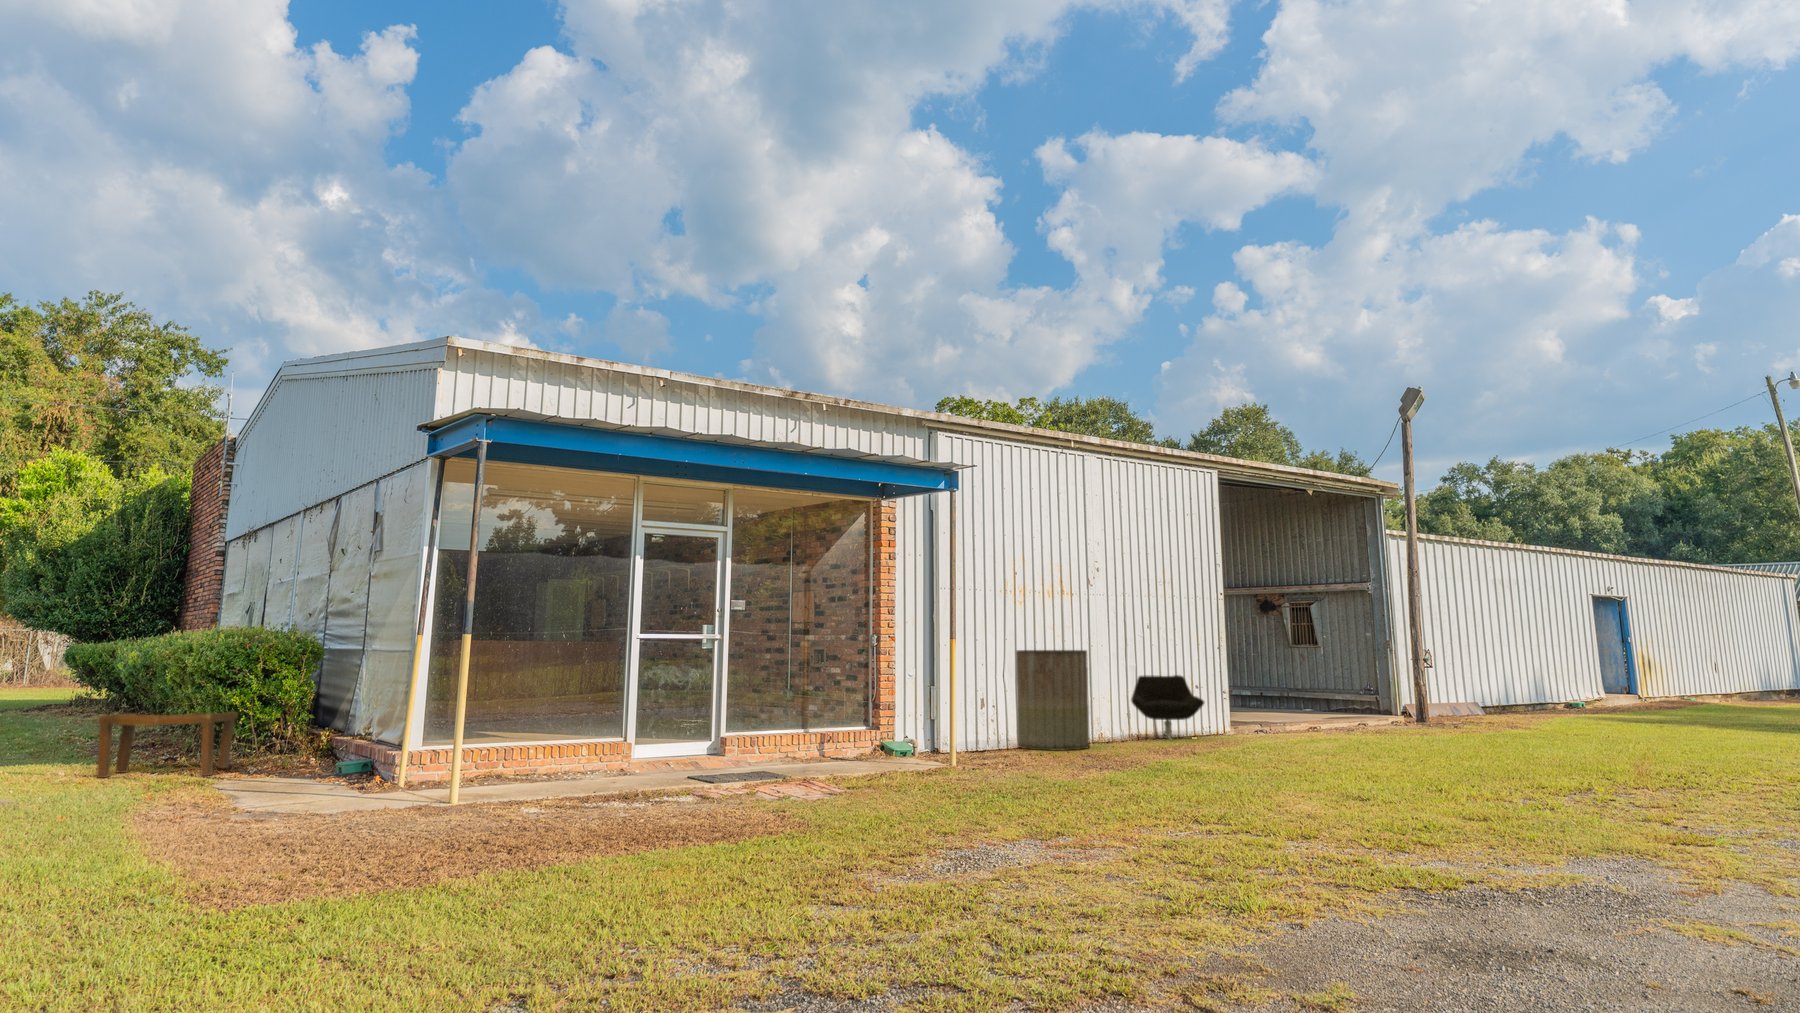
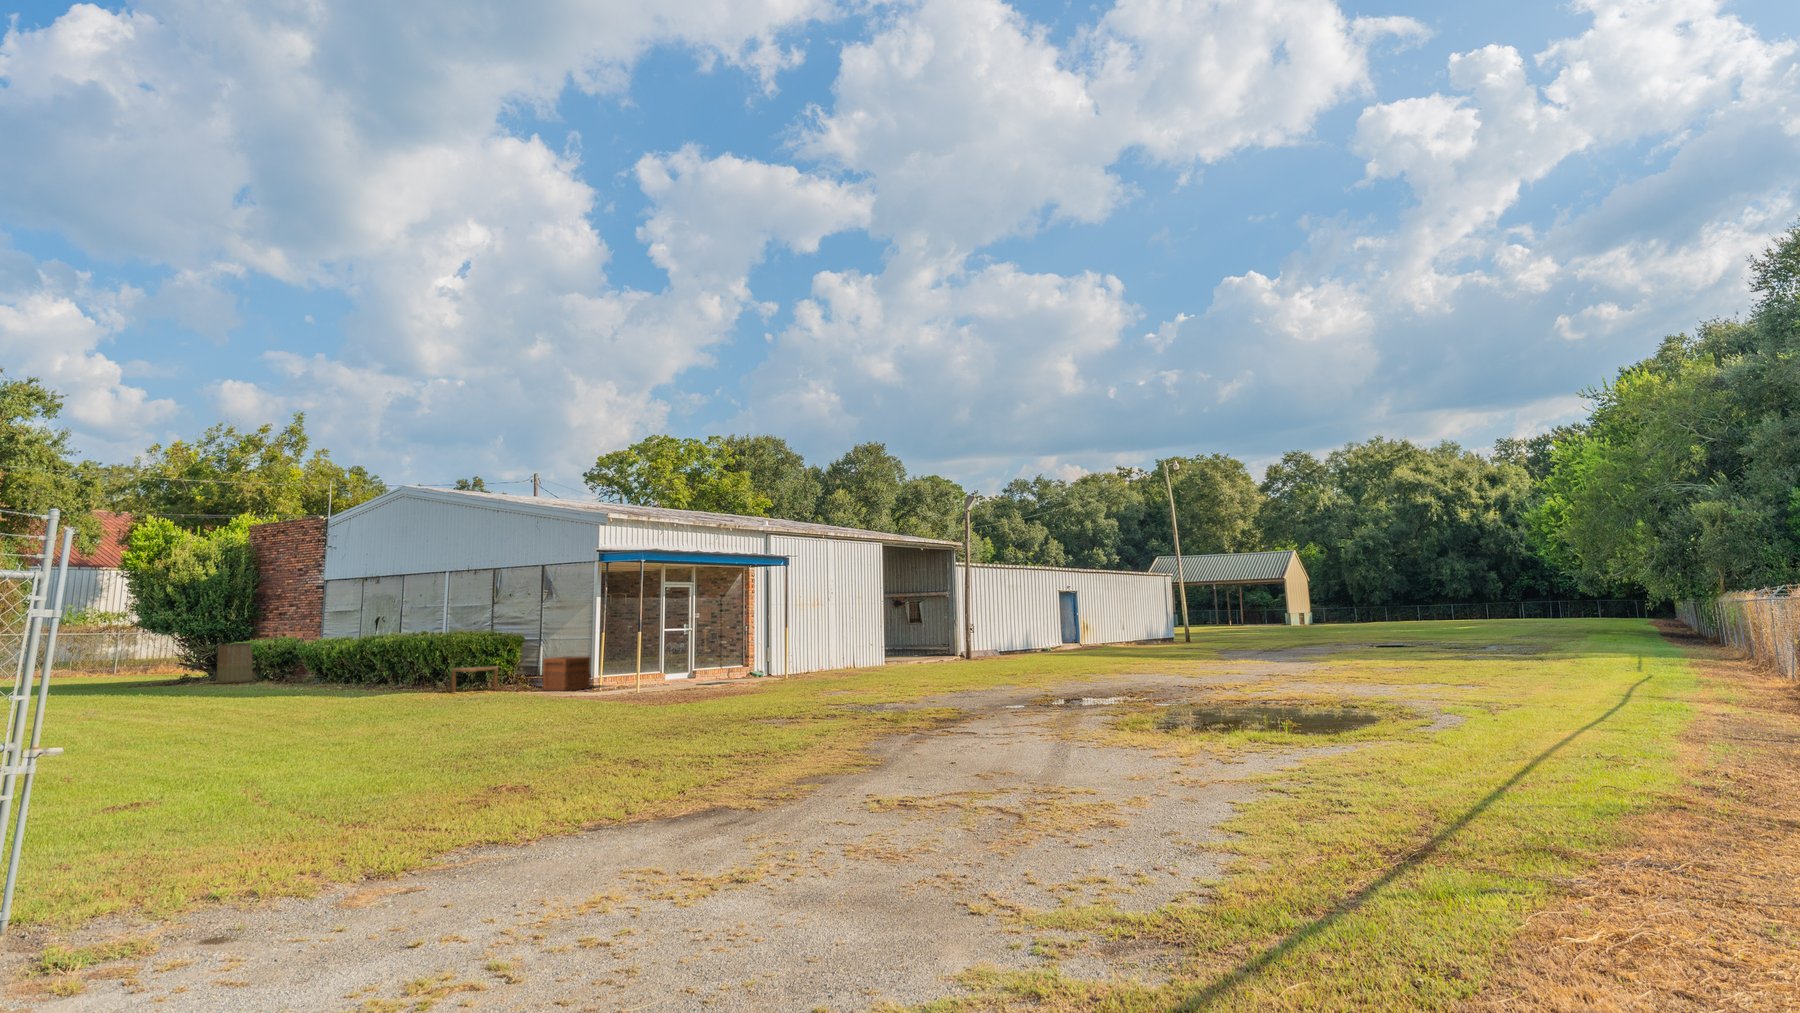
trash can: present [1016,650,1090,751] -> present [216,643,253,684]
lounge chair: present [1131,675,1204,741] -> none [844,640,874,667]
wooden crate: none [279,696,398,793] -> present [543,656,591,691]

